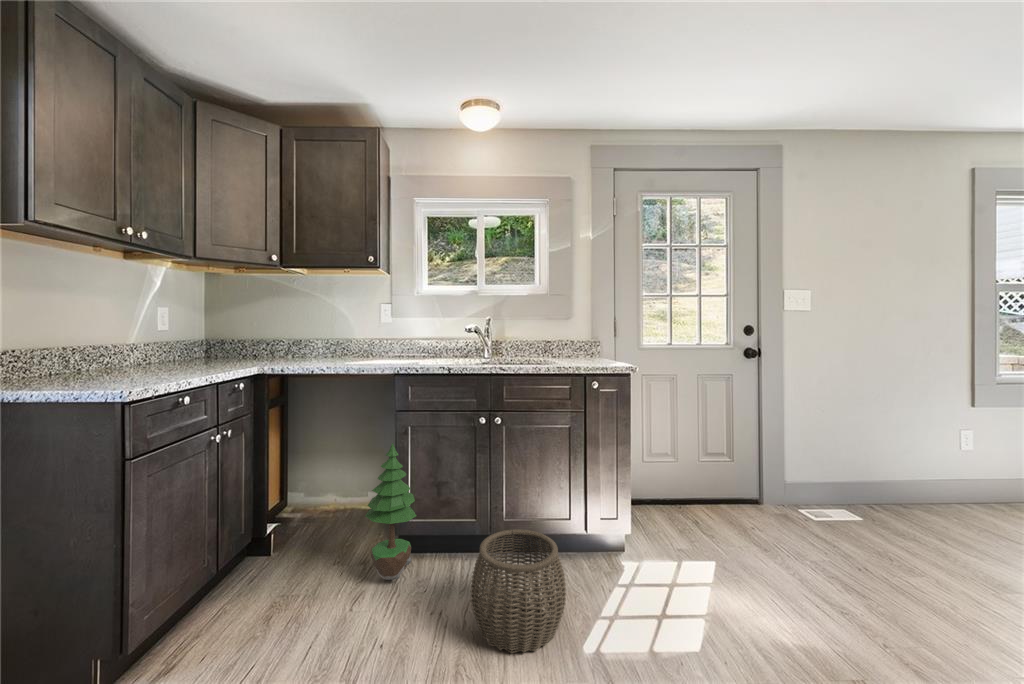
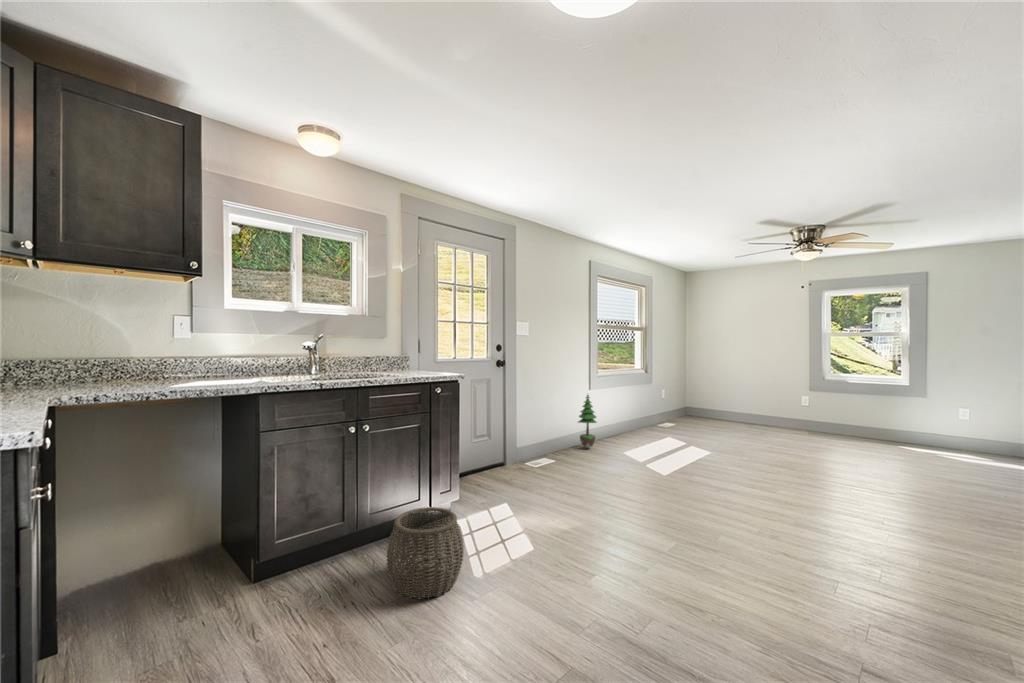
potted tree: present [365,443,416,580] -> present [578,395,596,449]

